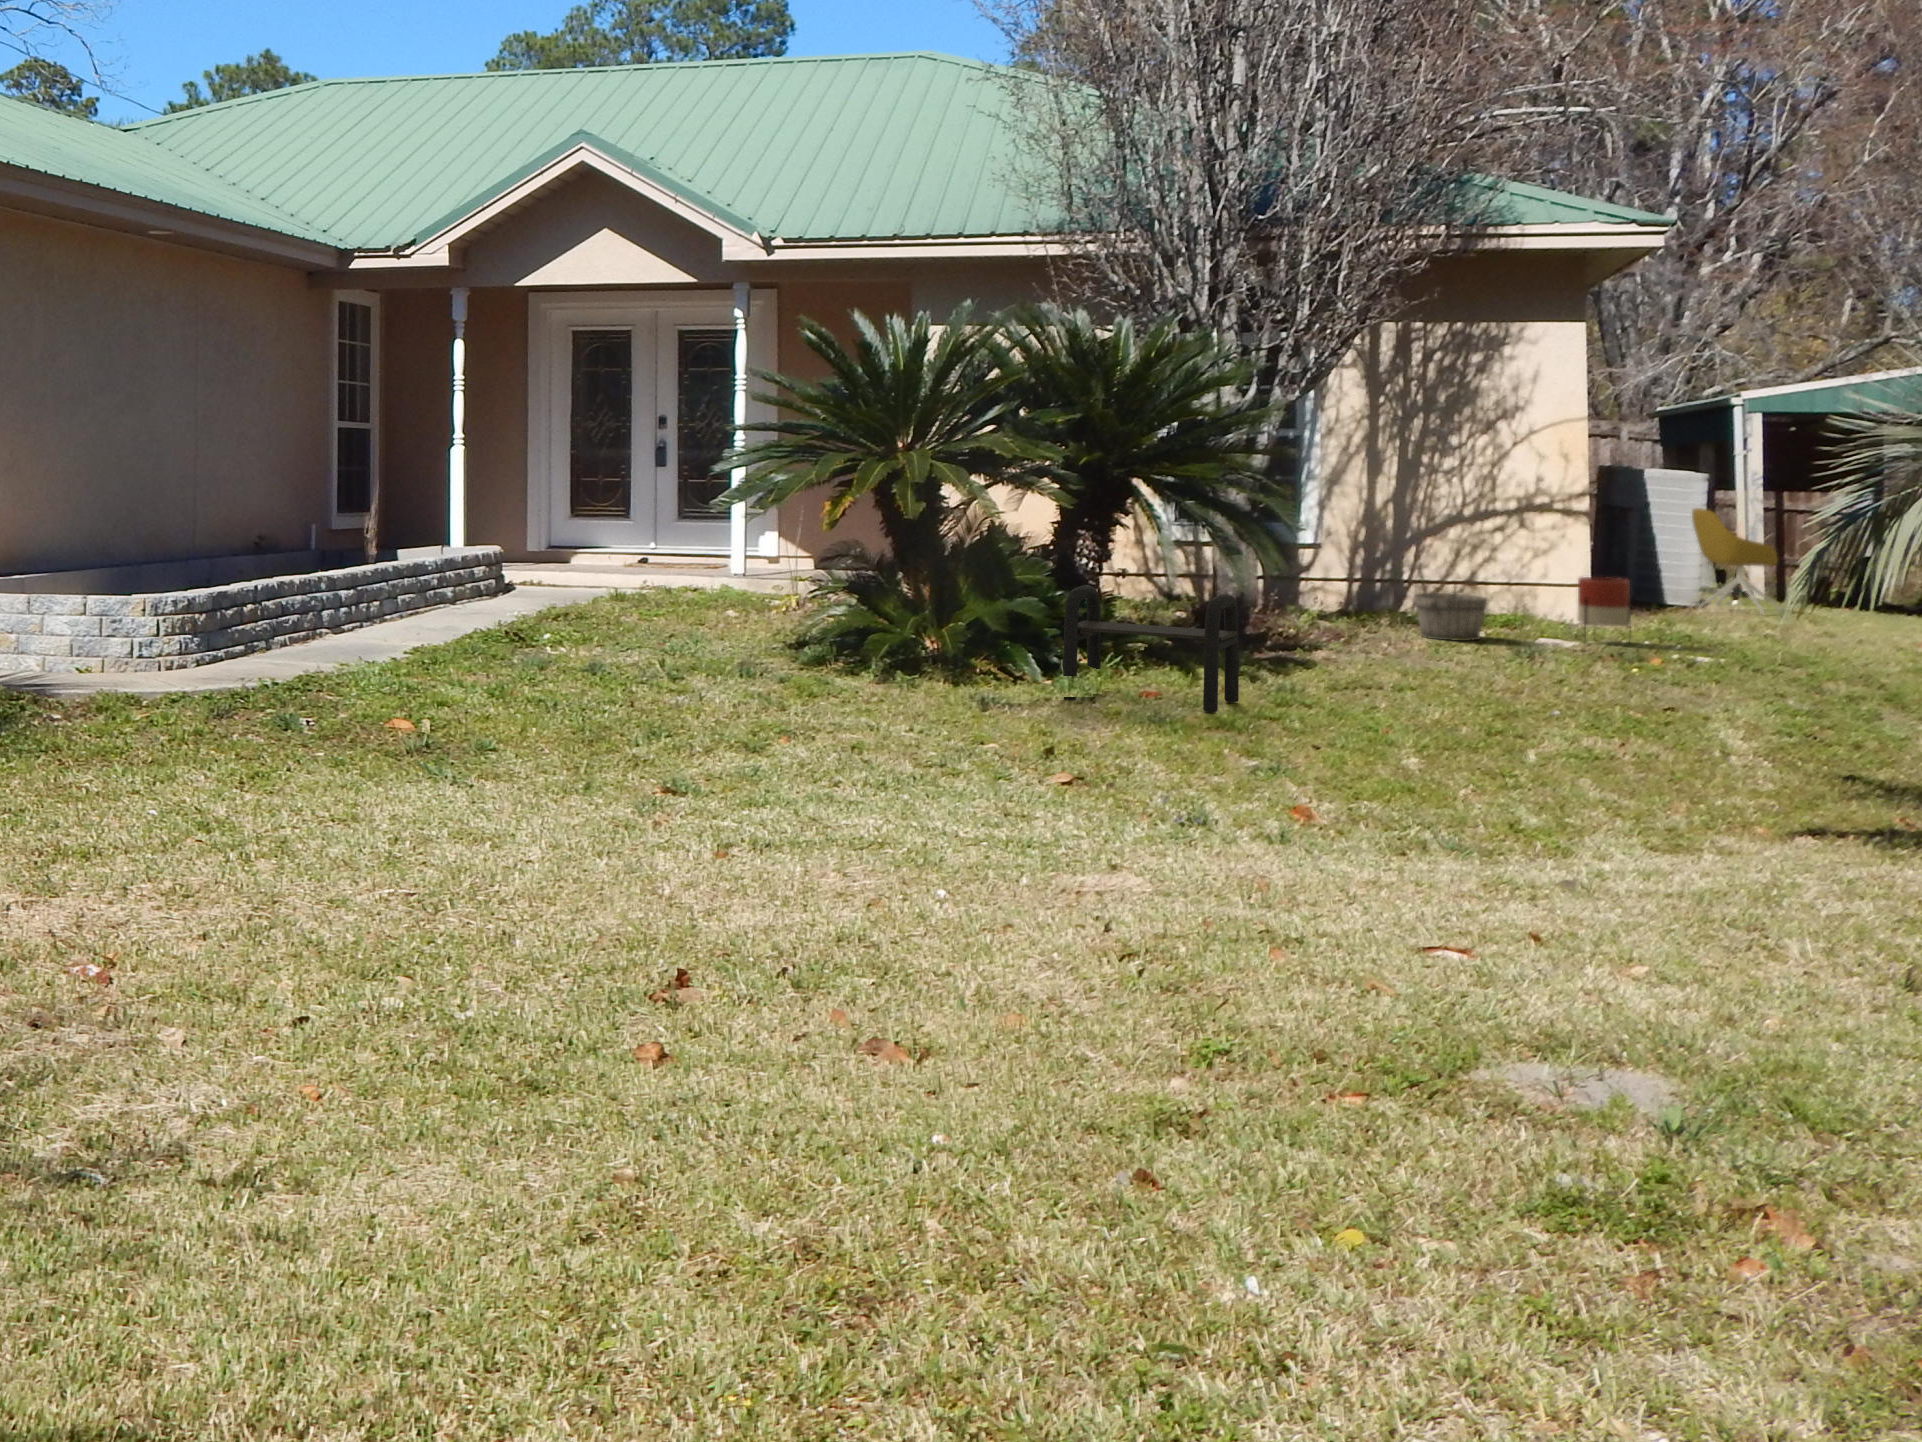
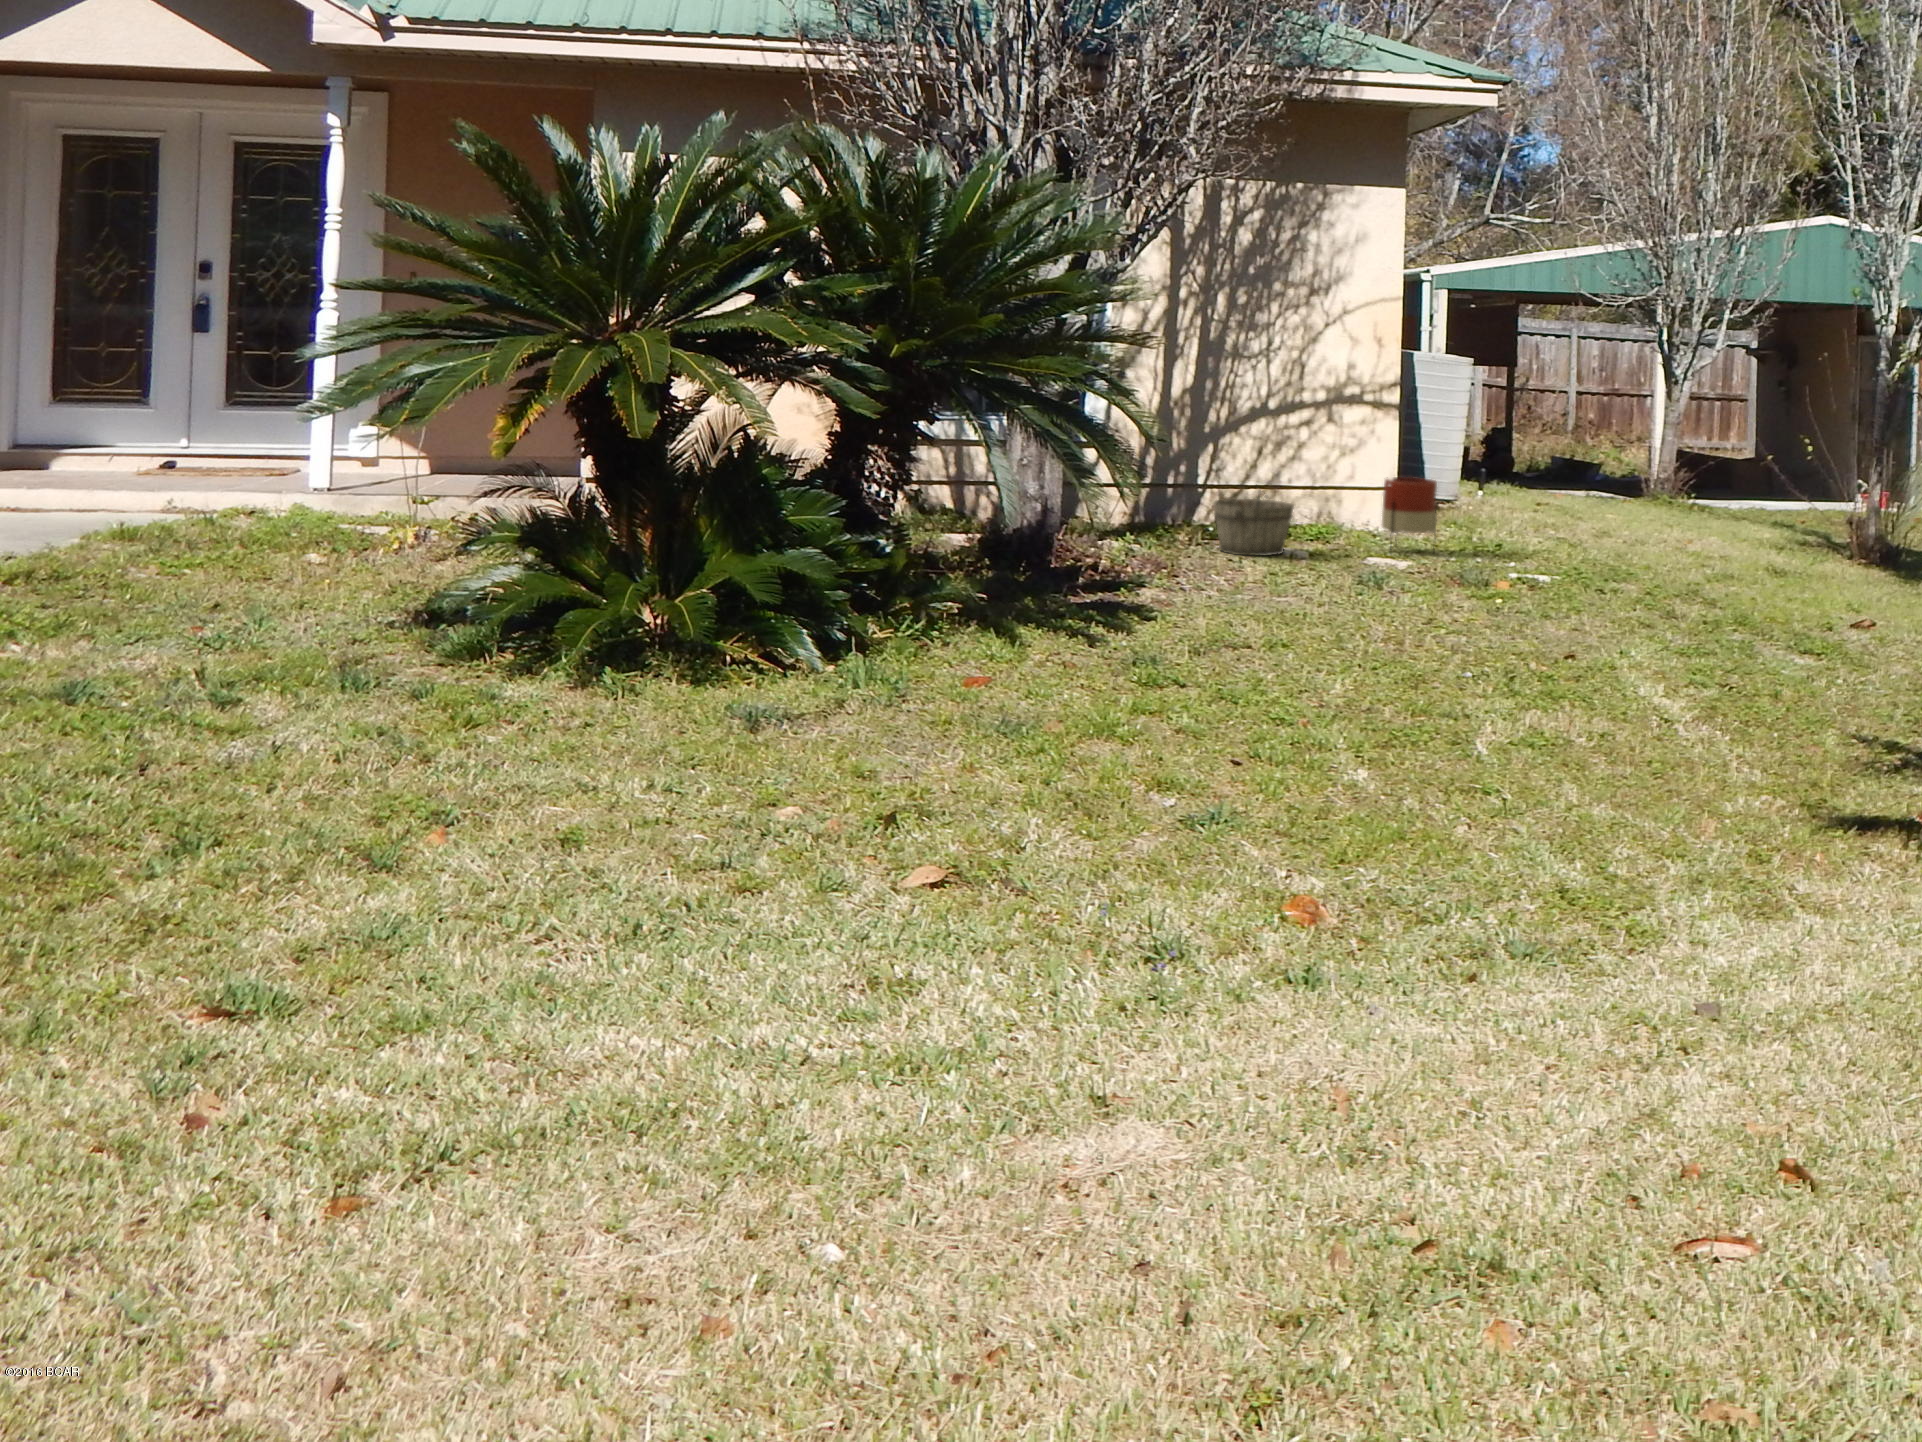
chair: present [1692,508,1780,616] -> none [1448,394,1527,507]
bench: present [1063,585,1239,712] -> none [847,523,1090,702]

